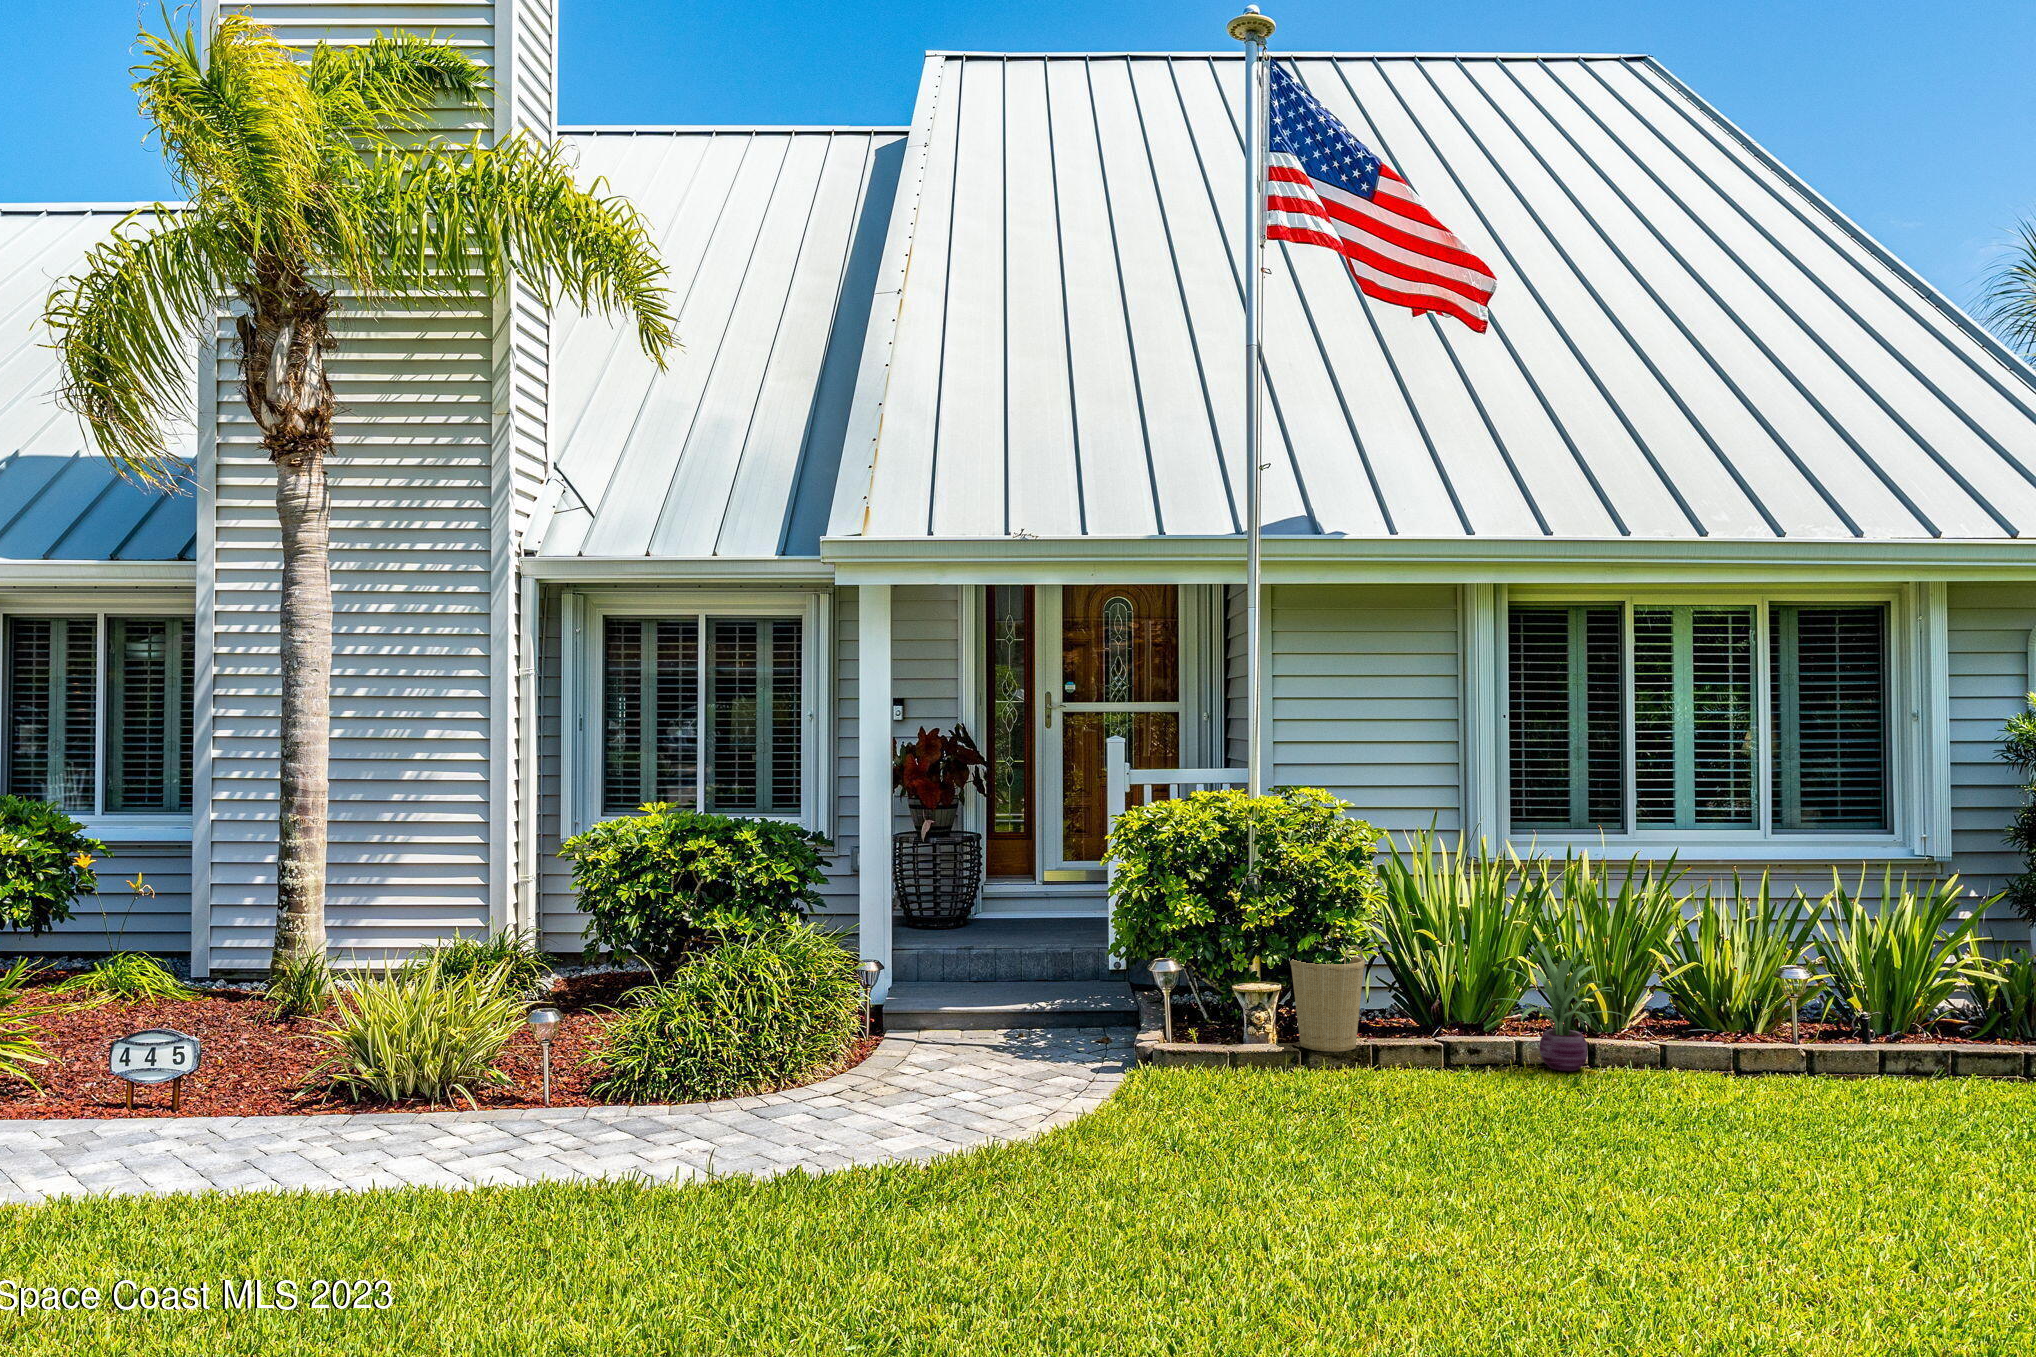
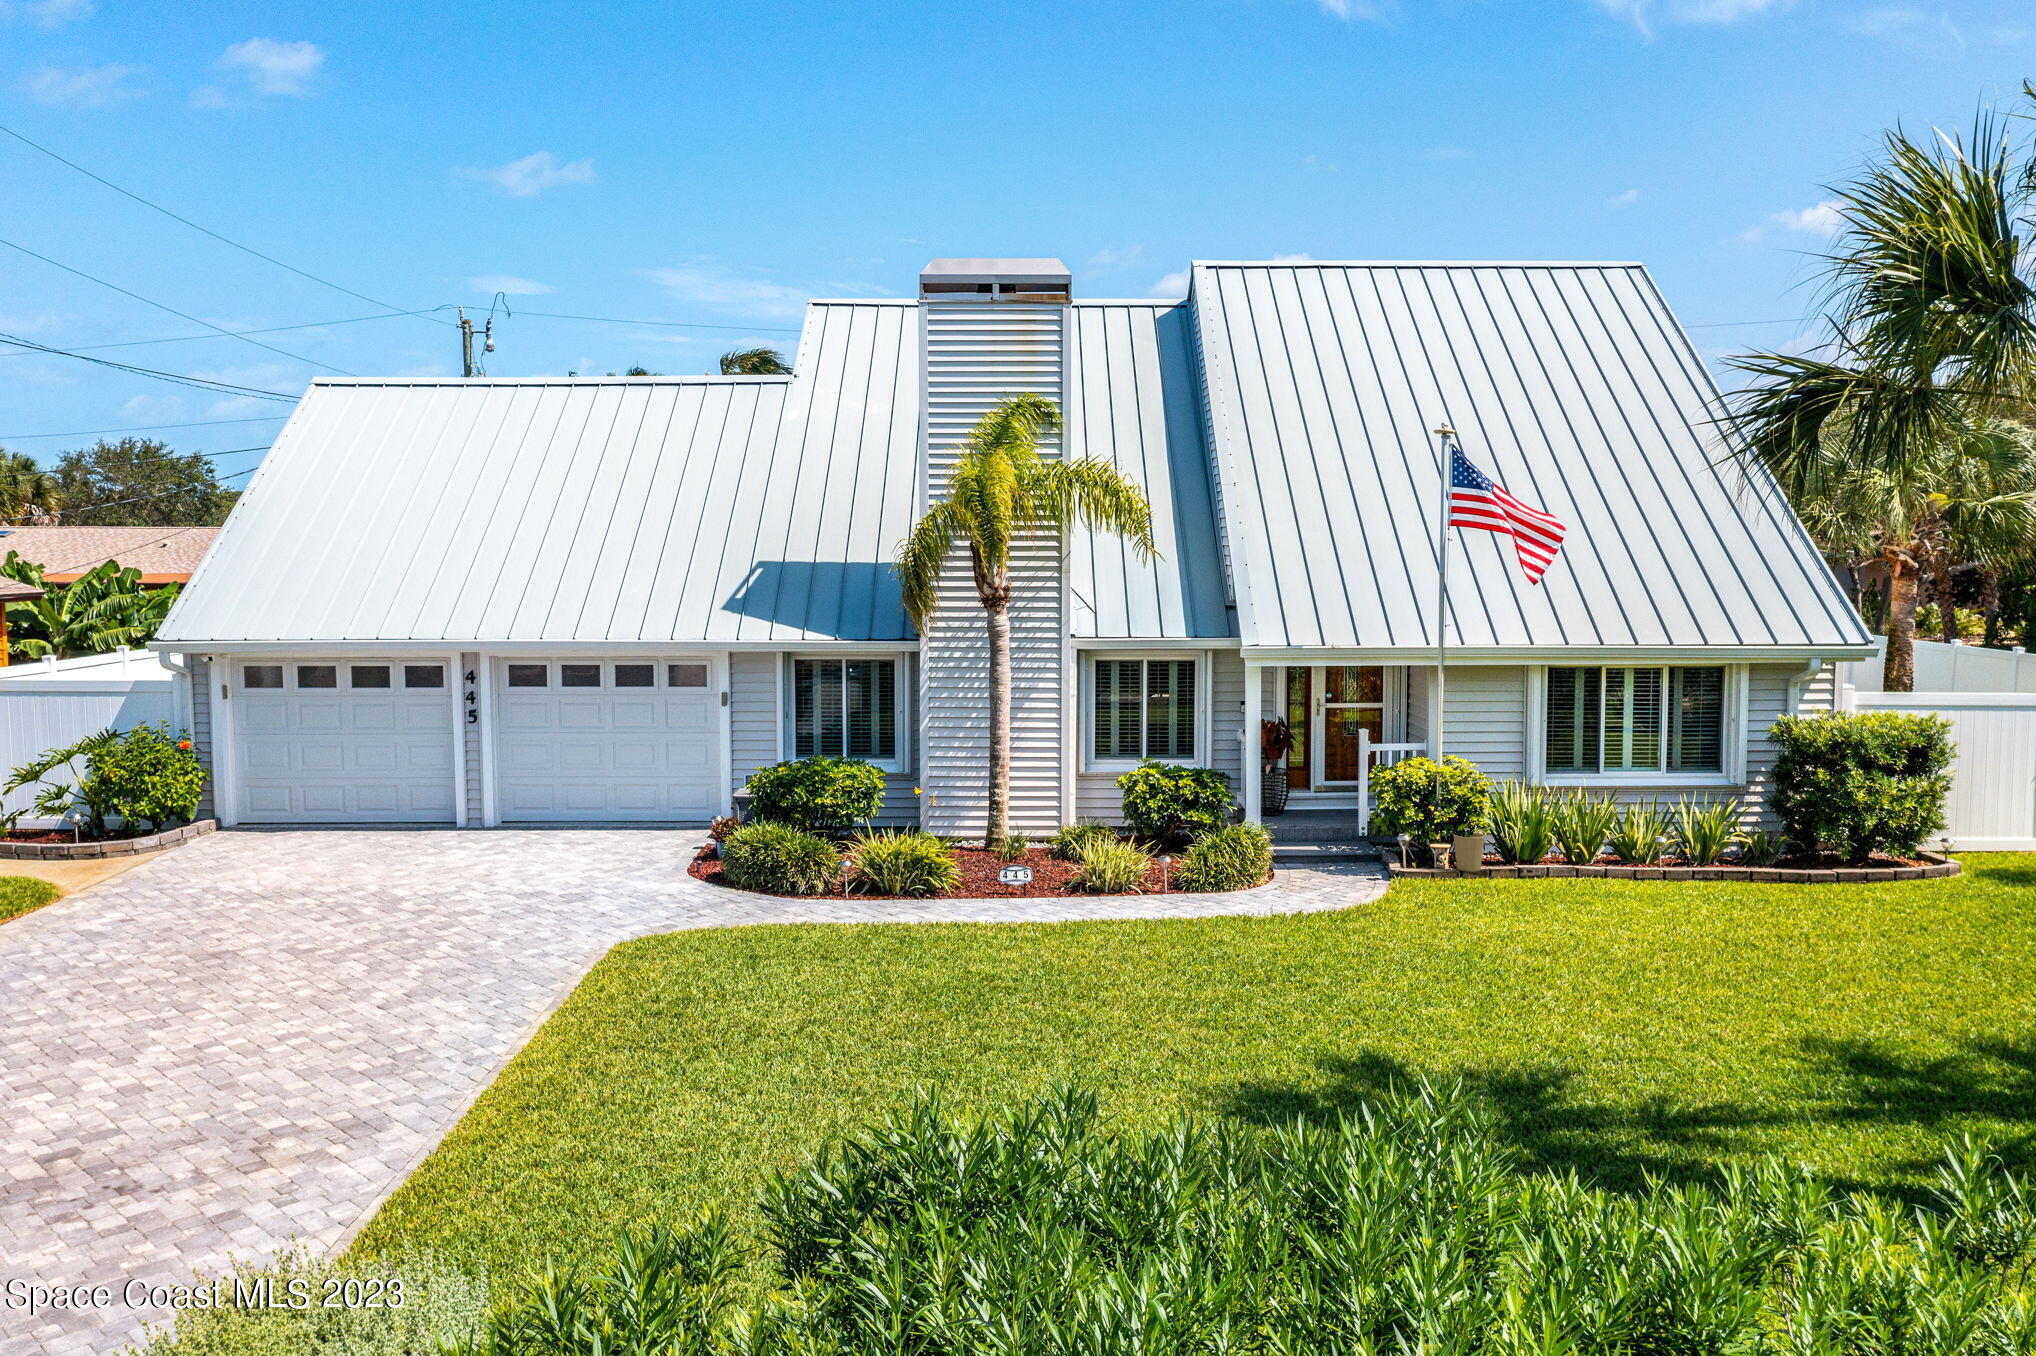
decorative plant: present [1500,942,1628,1071] -> none [1535,828,1593,879]

